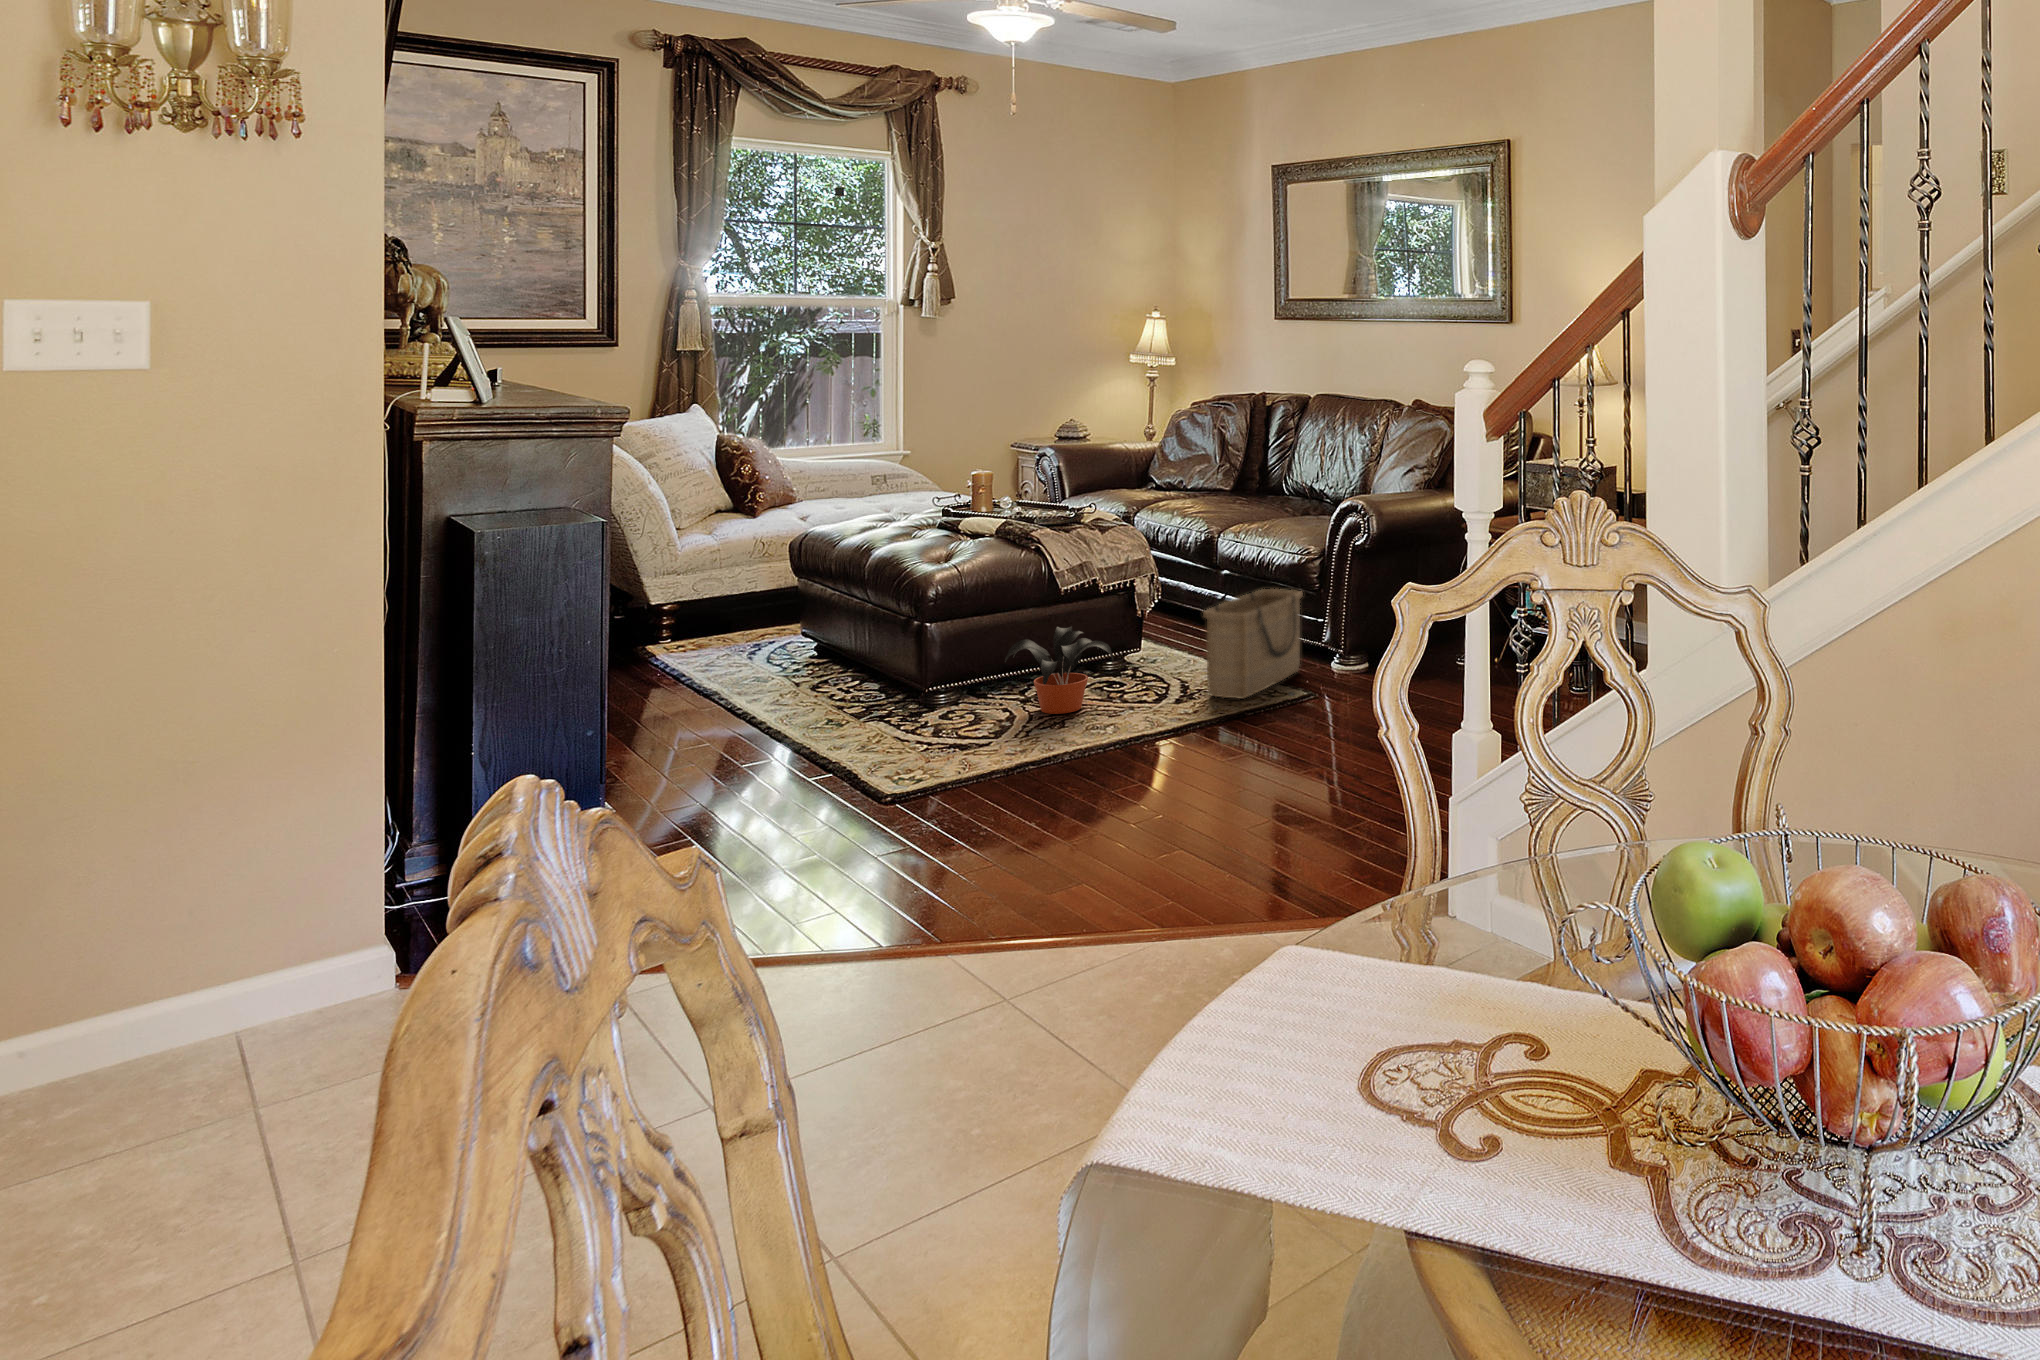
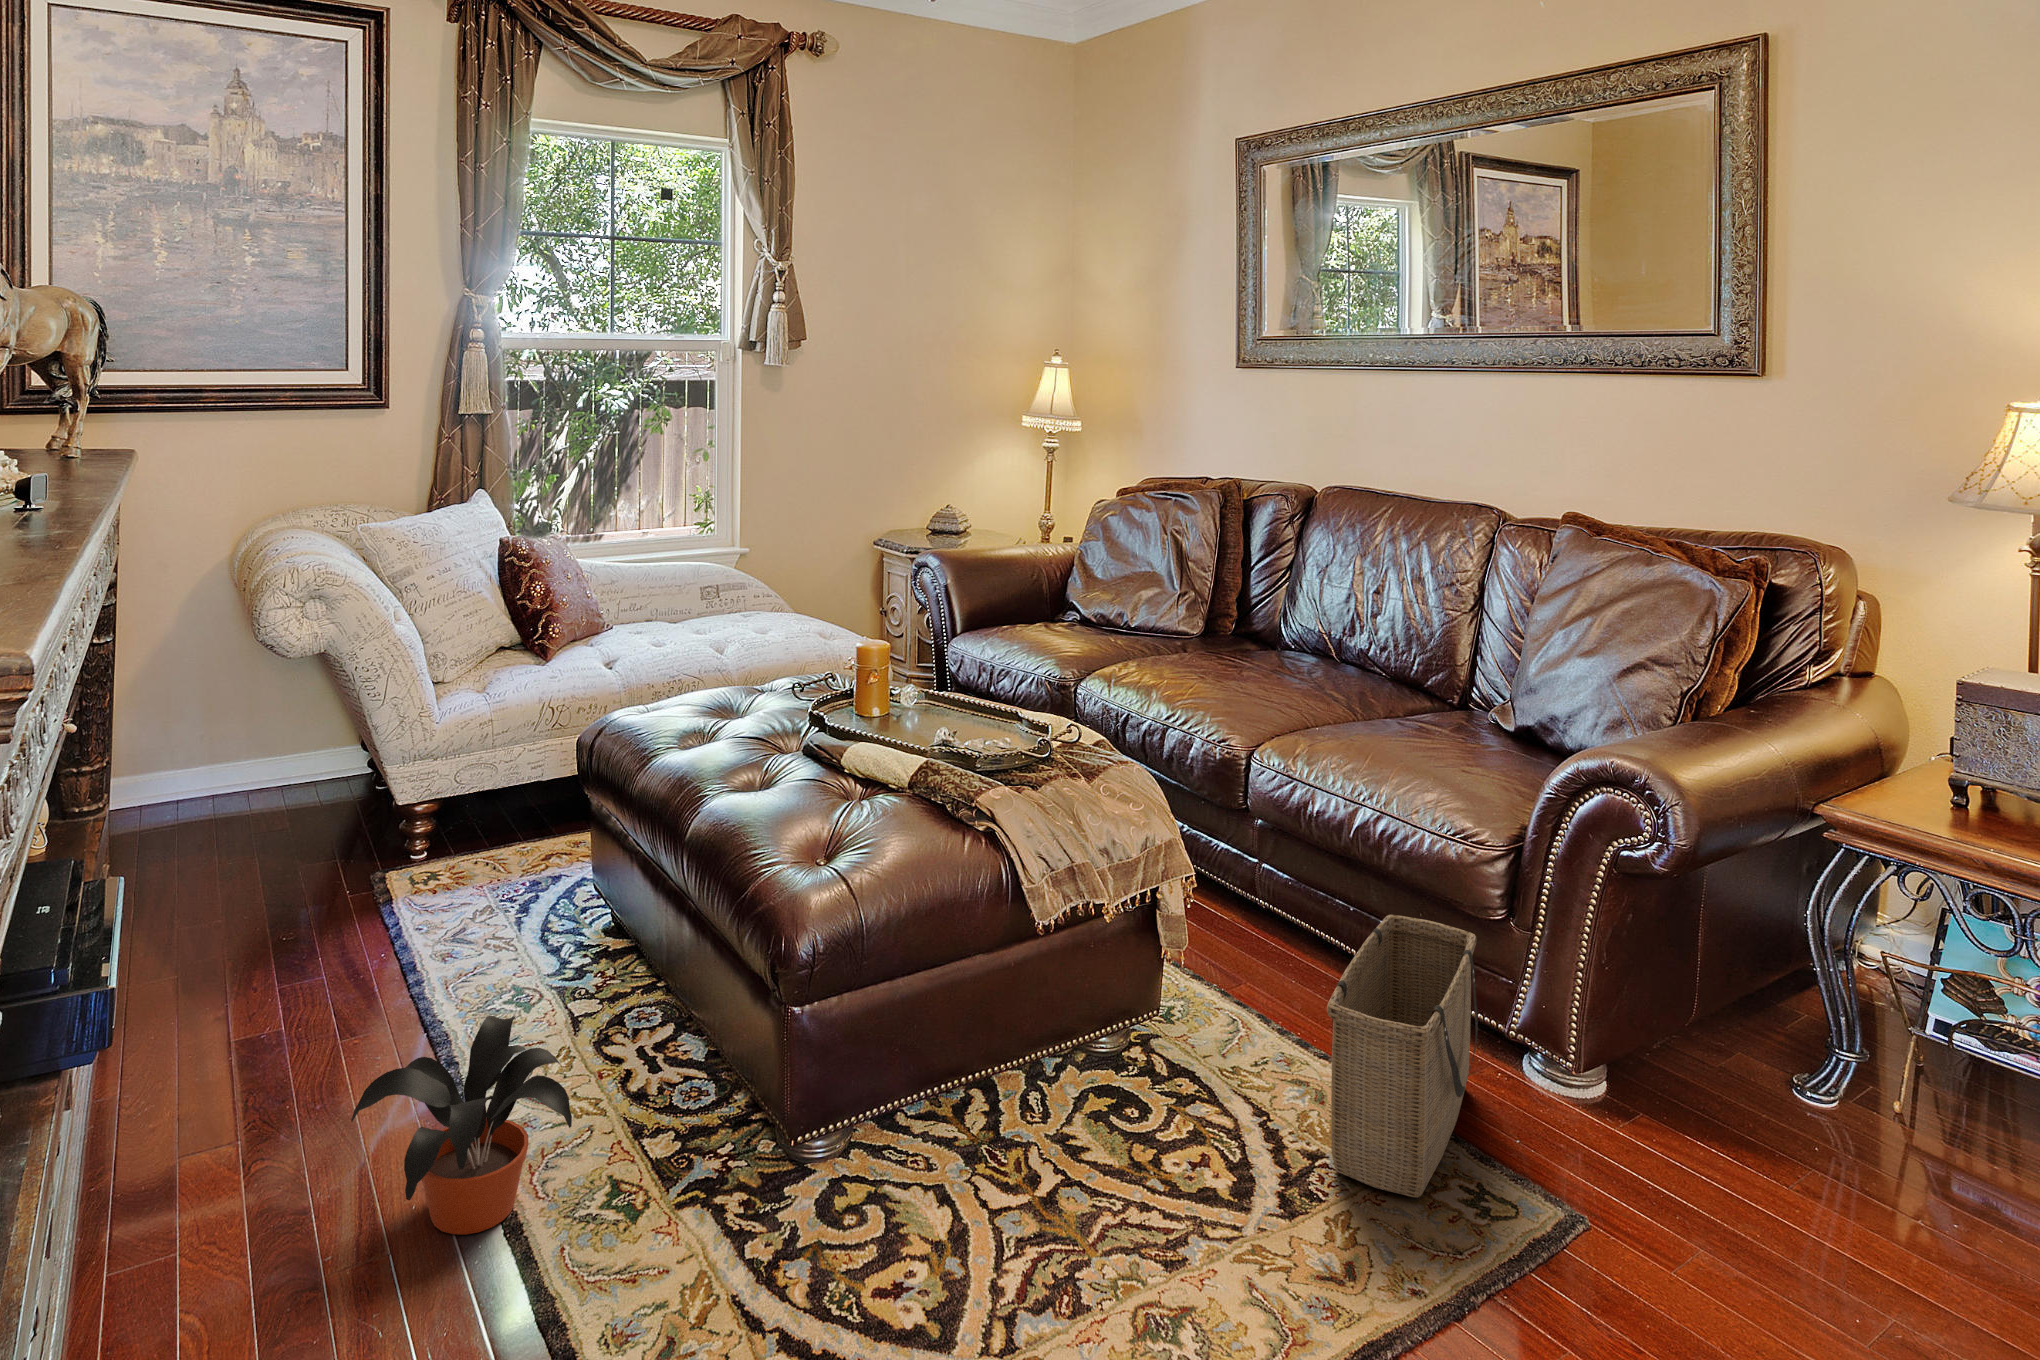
potted plant: present [1005,626,1113,714] -> present [351,1016,572,1235]

